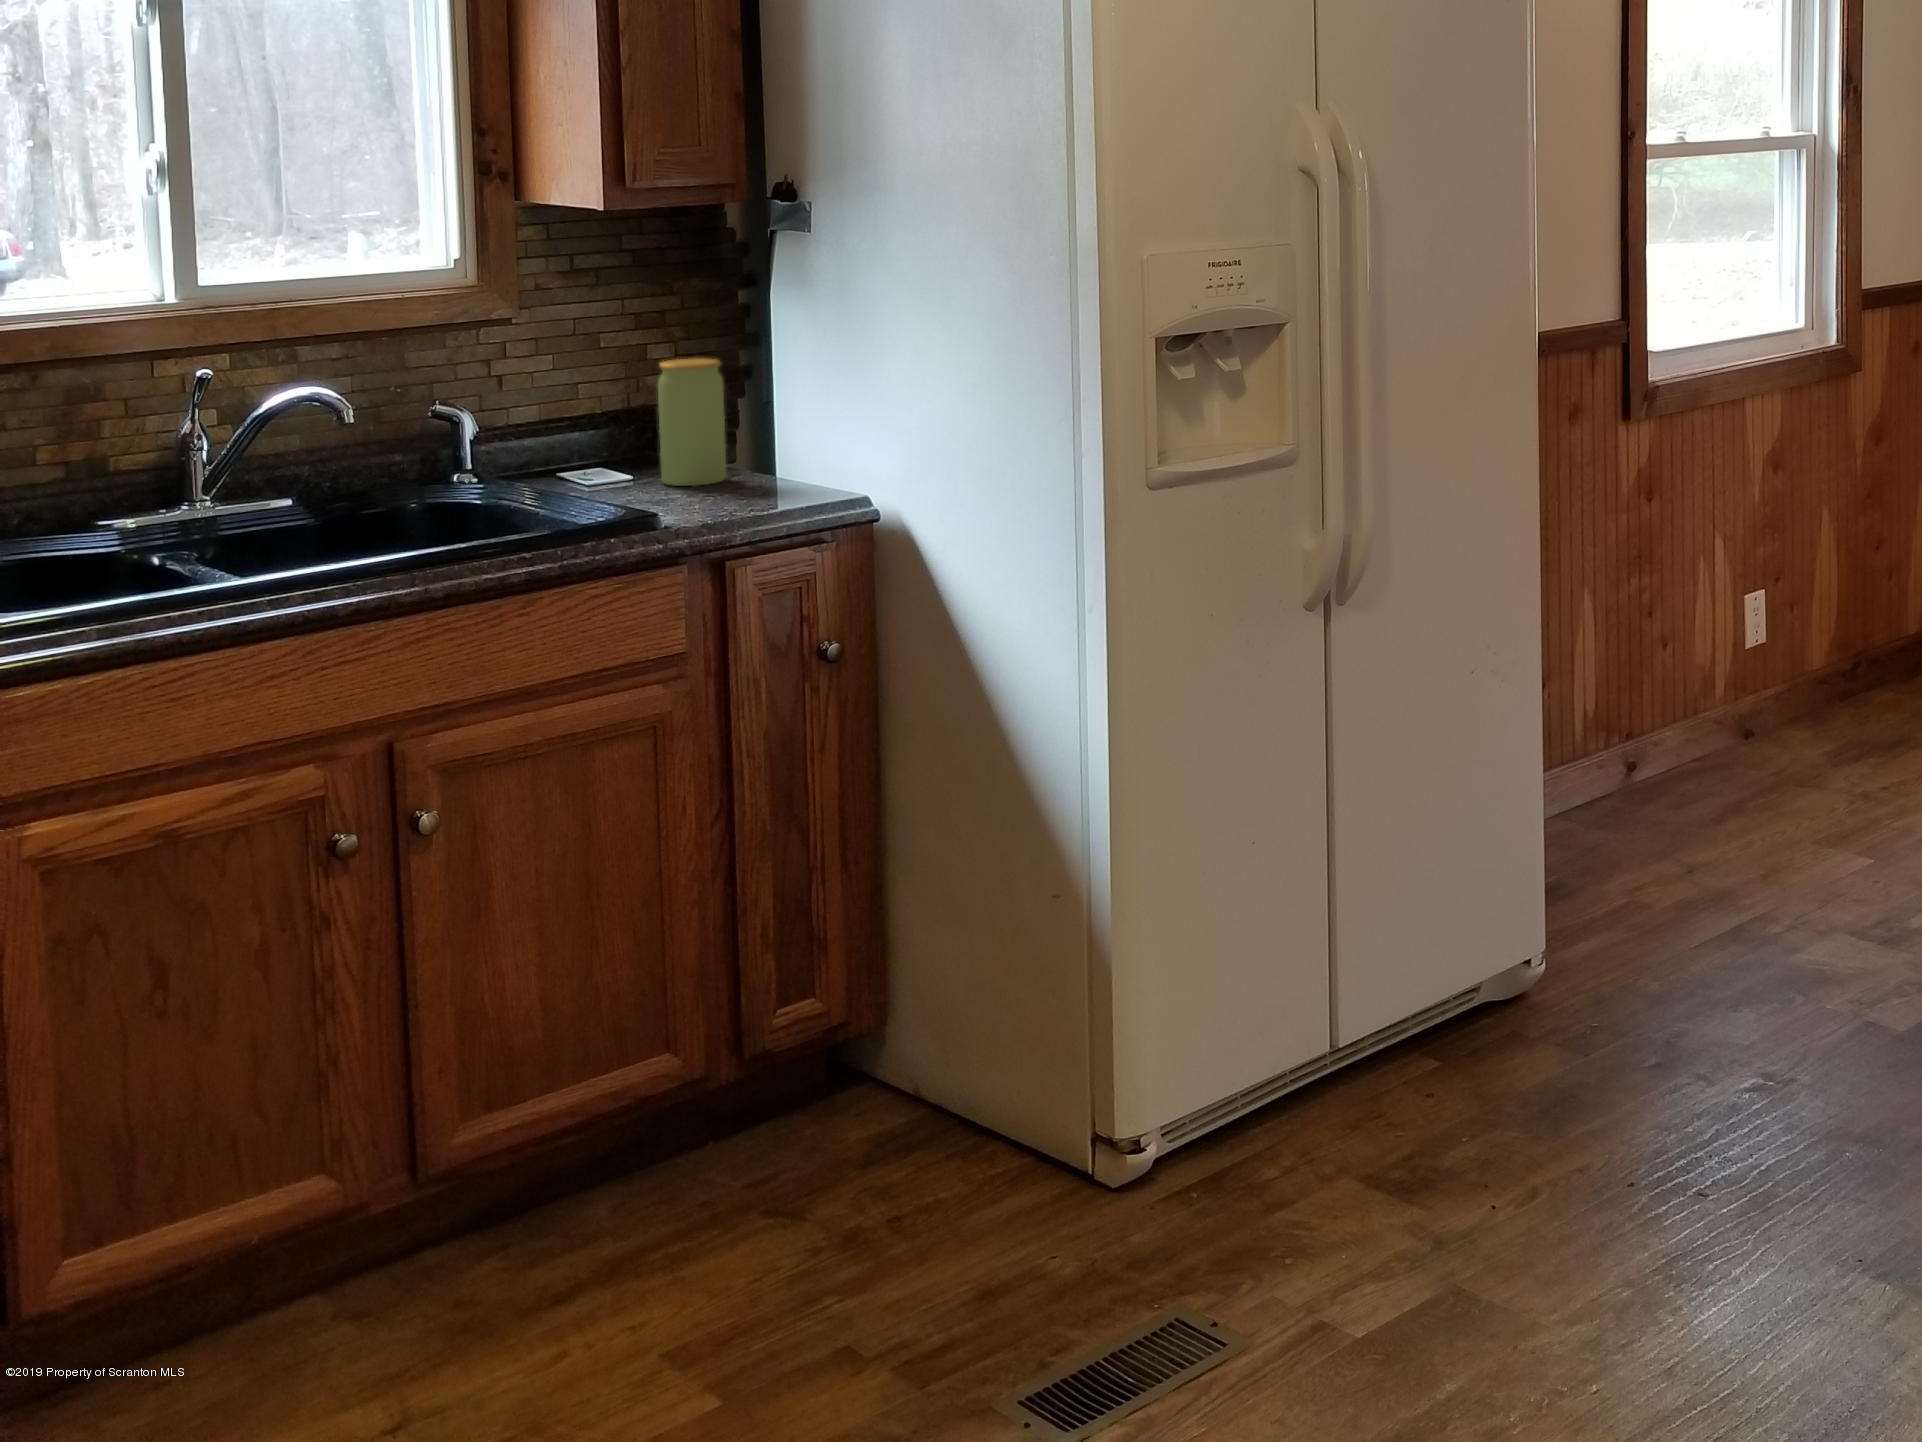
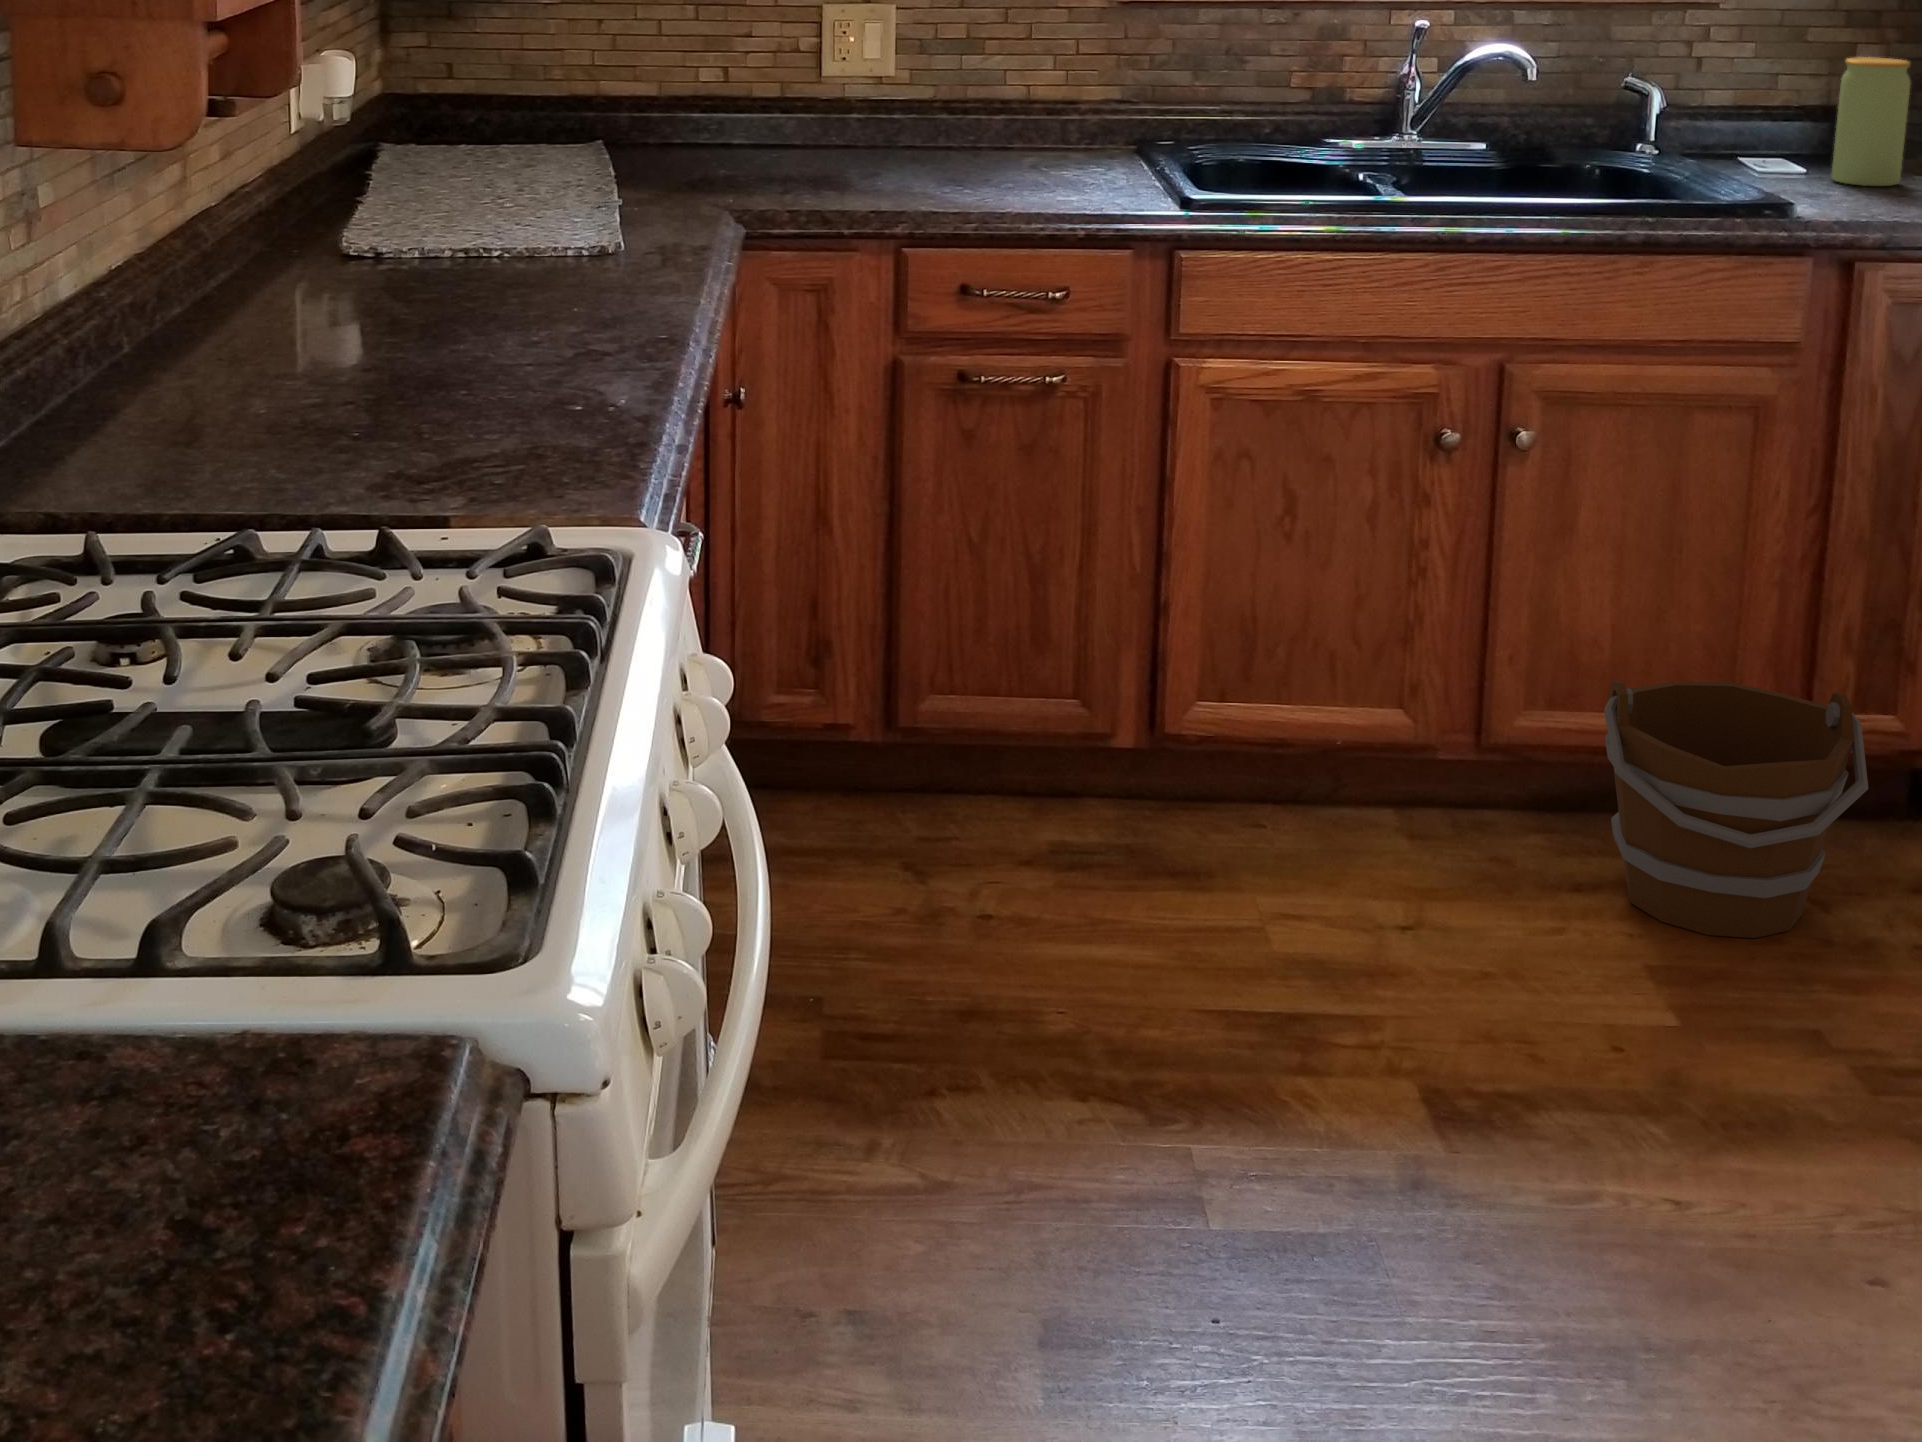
bucket: none [564,993,836,1289] -> present [1604,680,1868,938]

